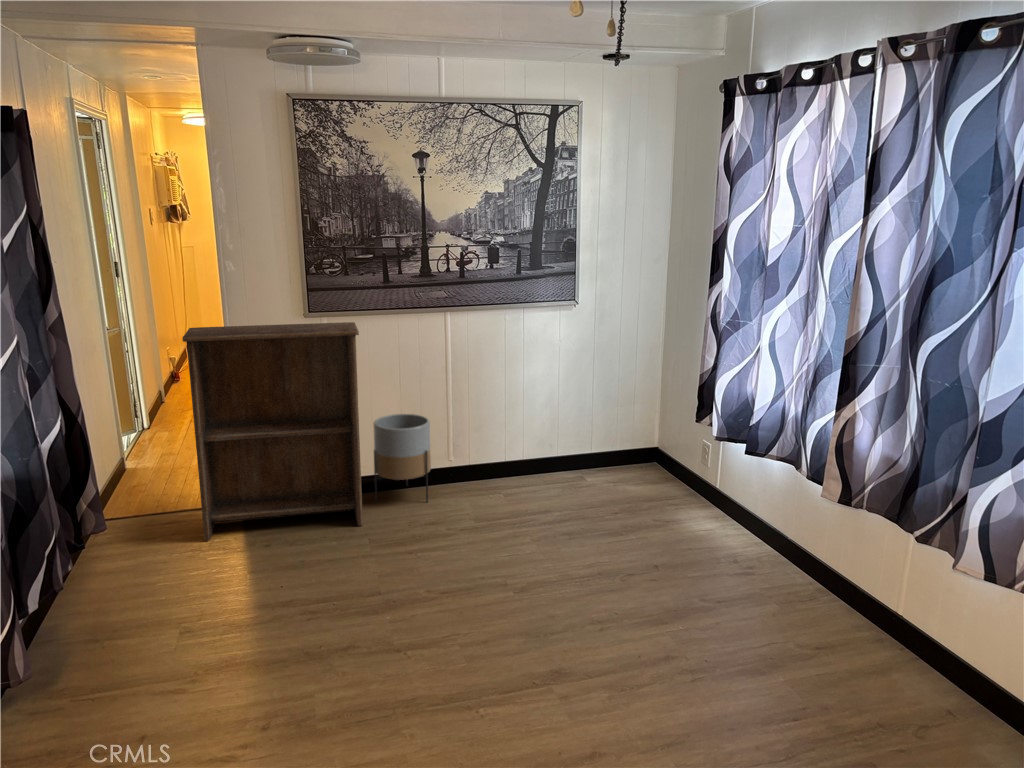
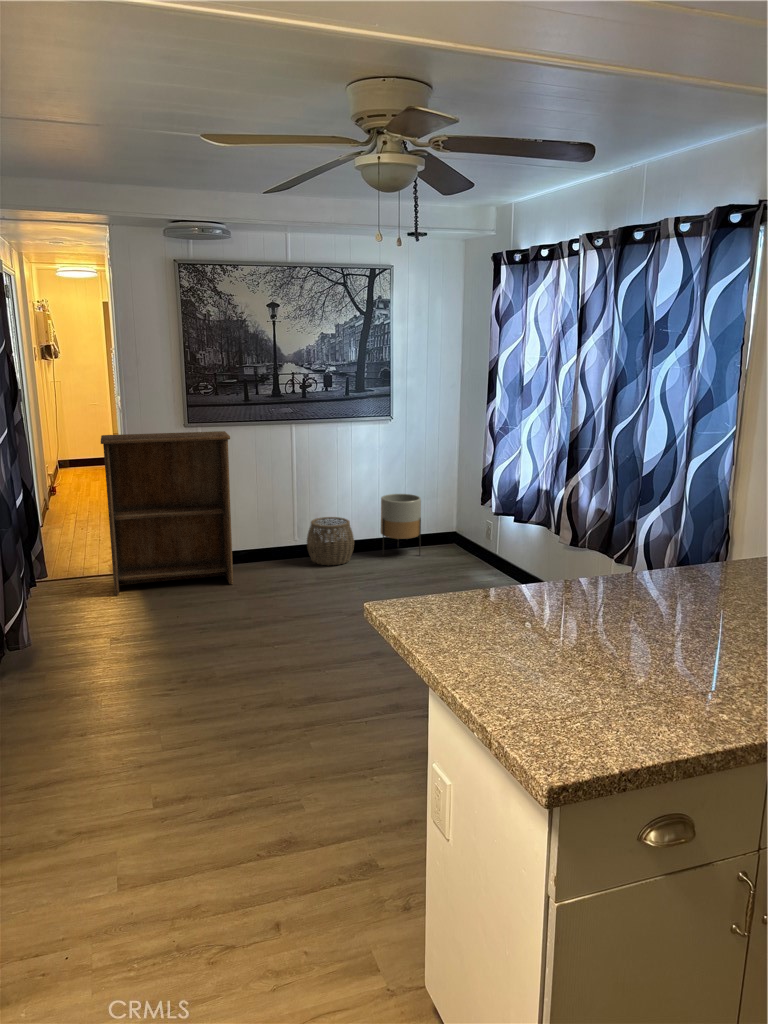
planter: present [373,414,431,502] -> present [381,494,421,556]
woven basket: none [463,431,525,497] -> present [307,517,354,565]

